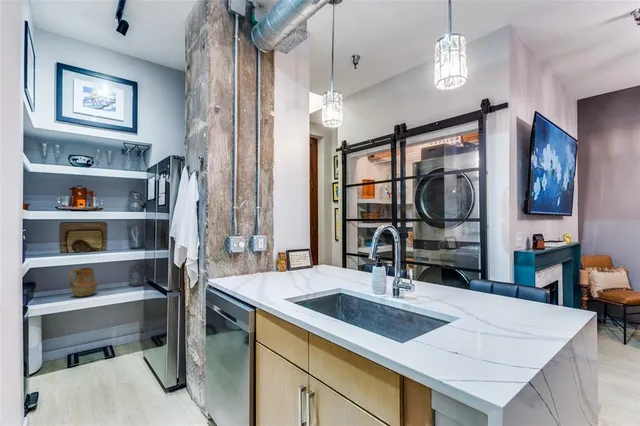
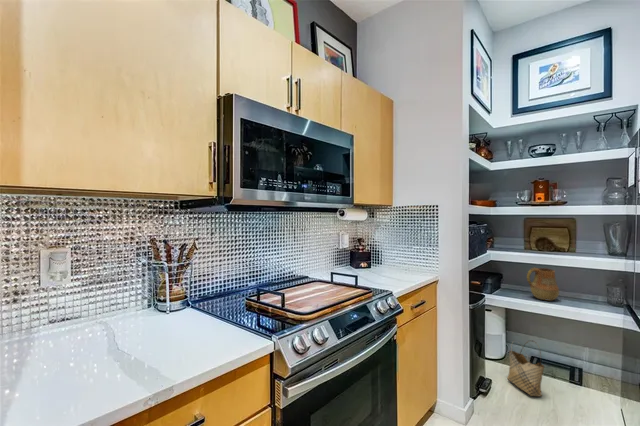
woven basket: none [53,335,92,384] -> present [507,346,544,396]

